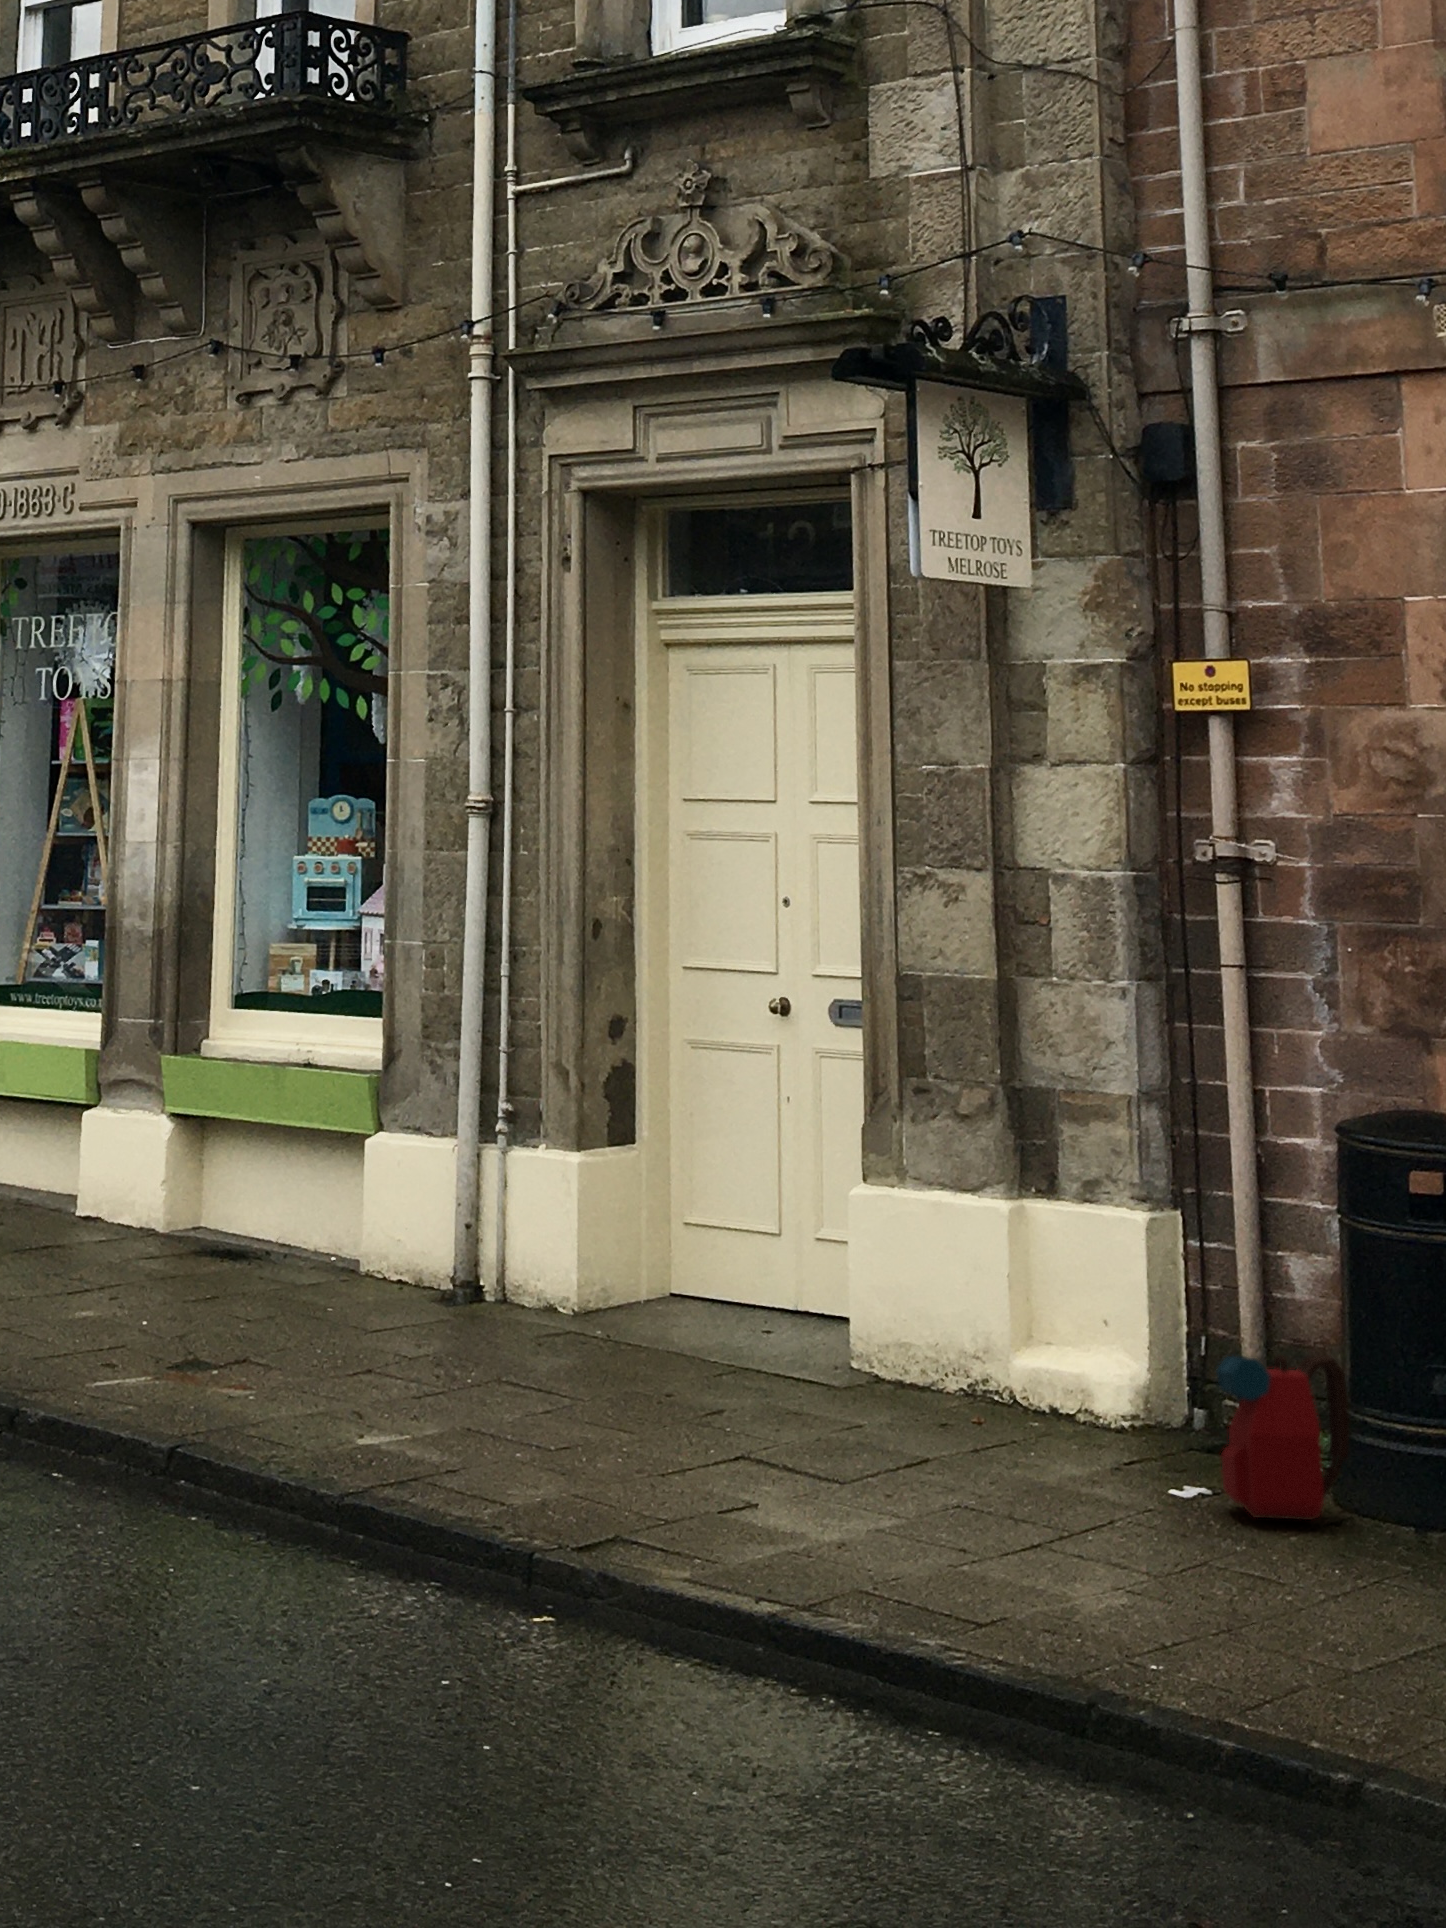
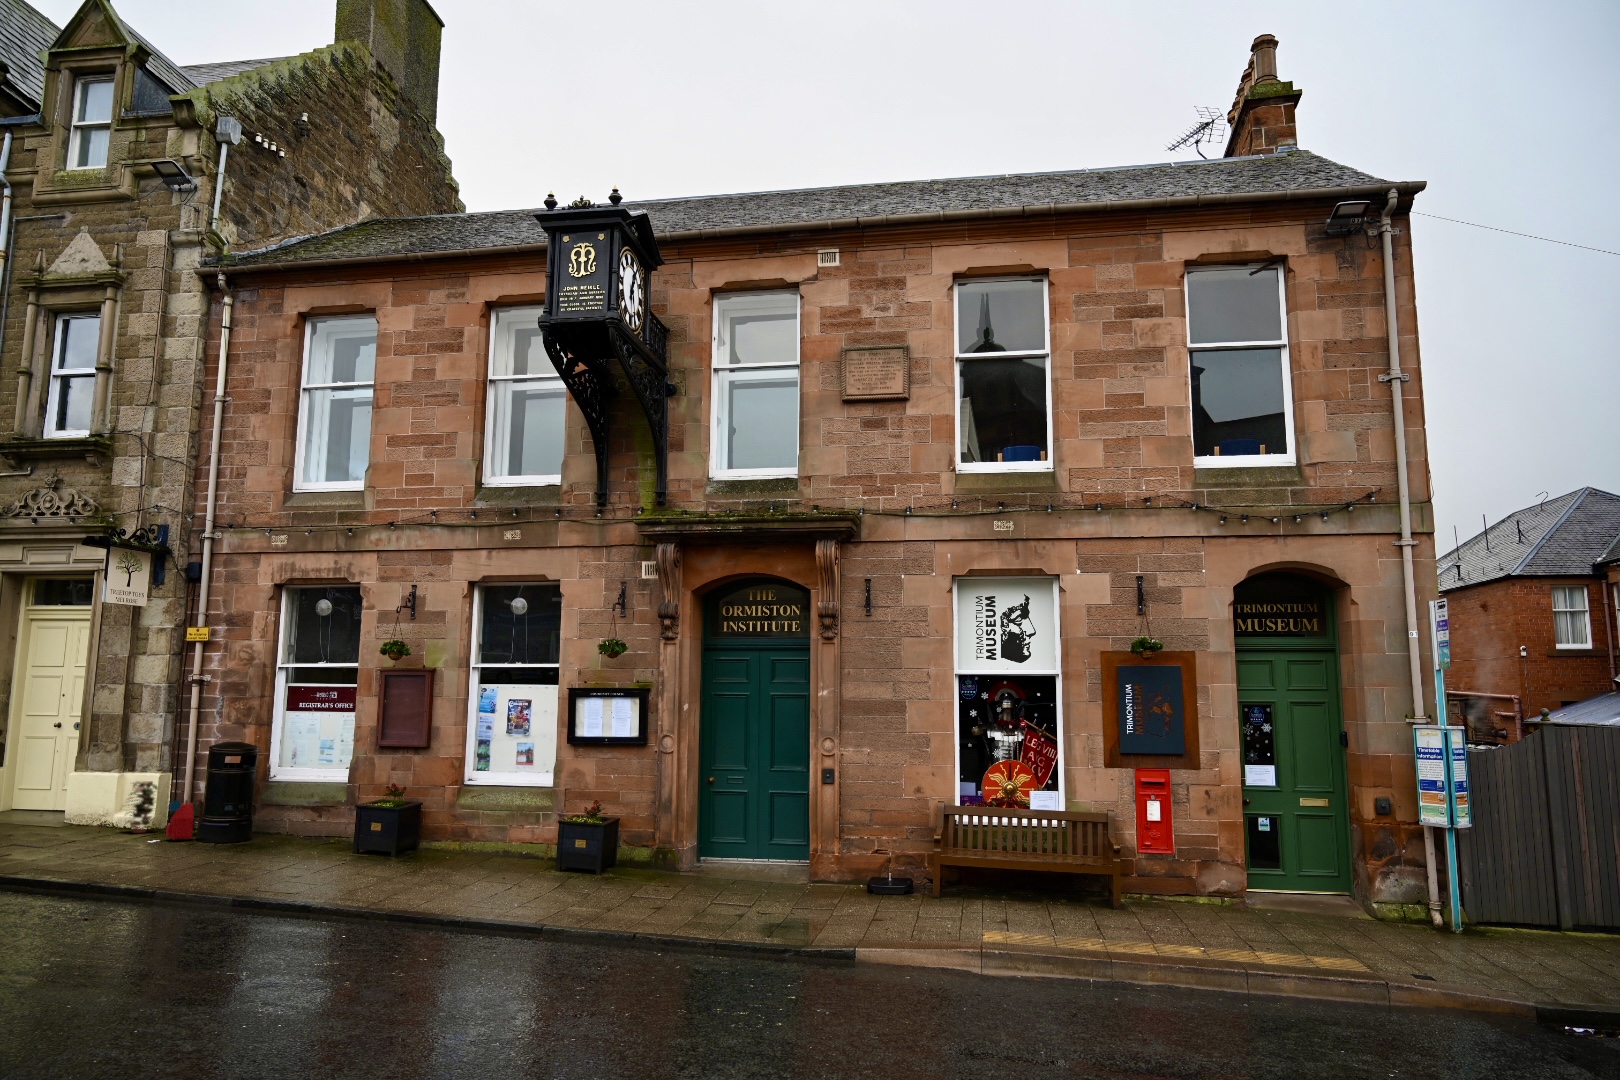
decorative plant: none [1037,1242,1171,1445] -> present [124,781,158,833]

